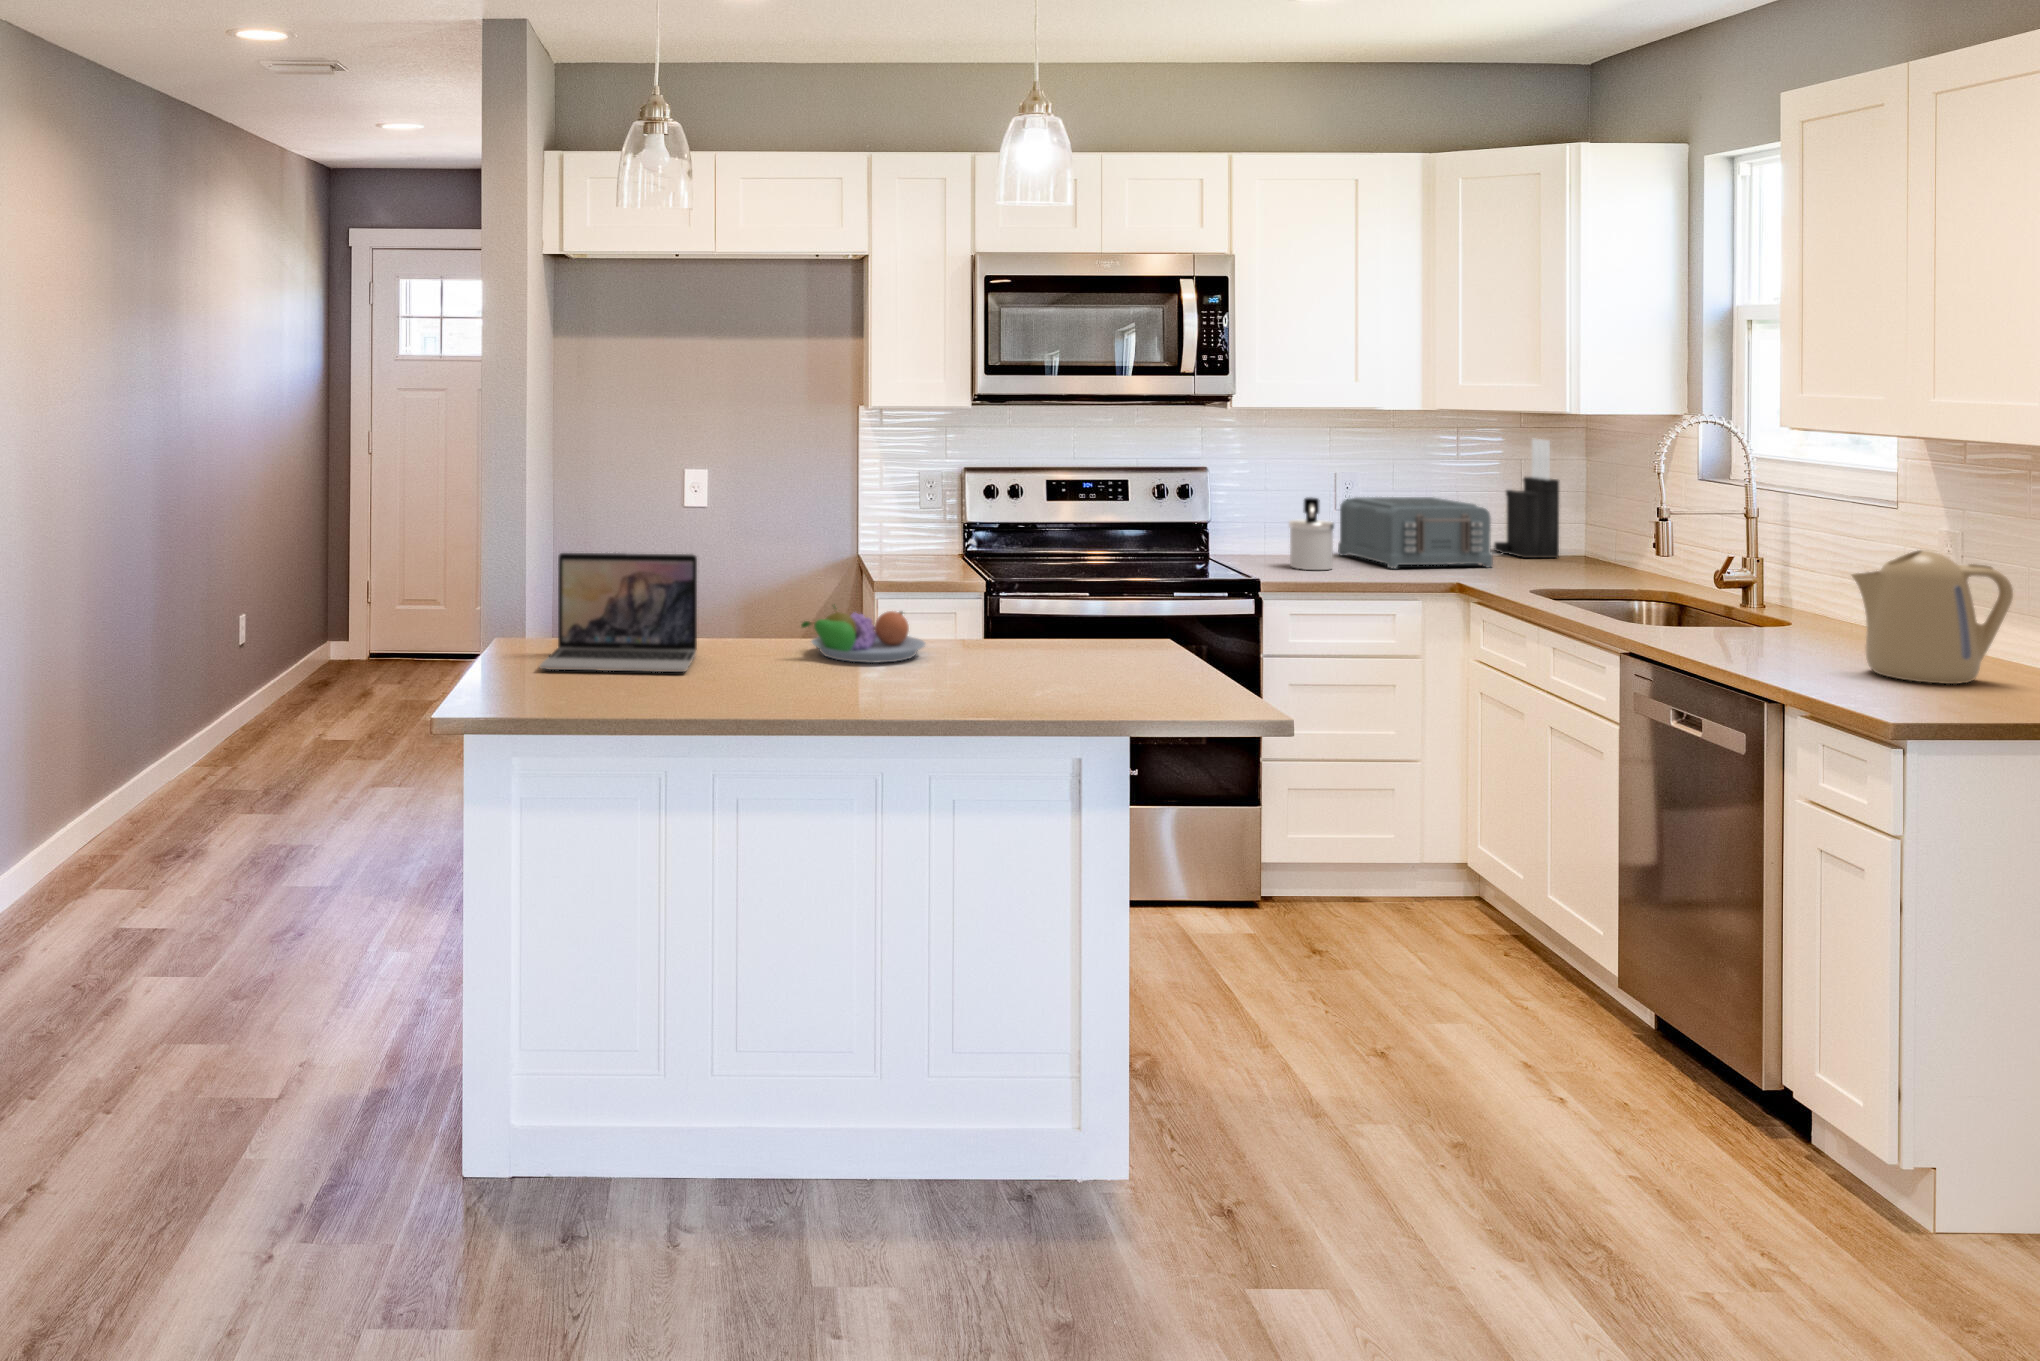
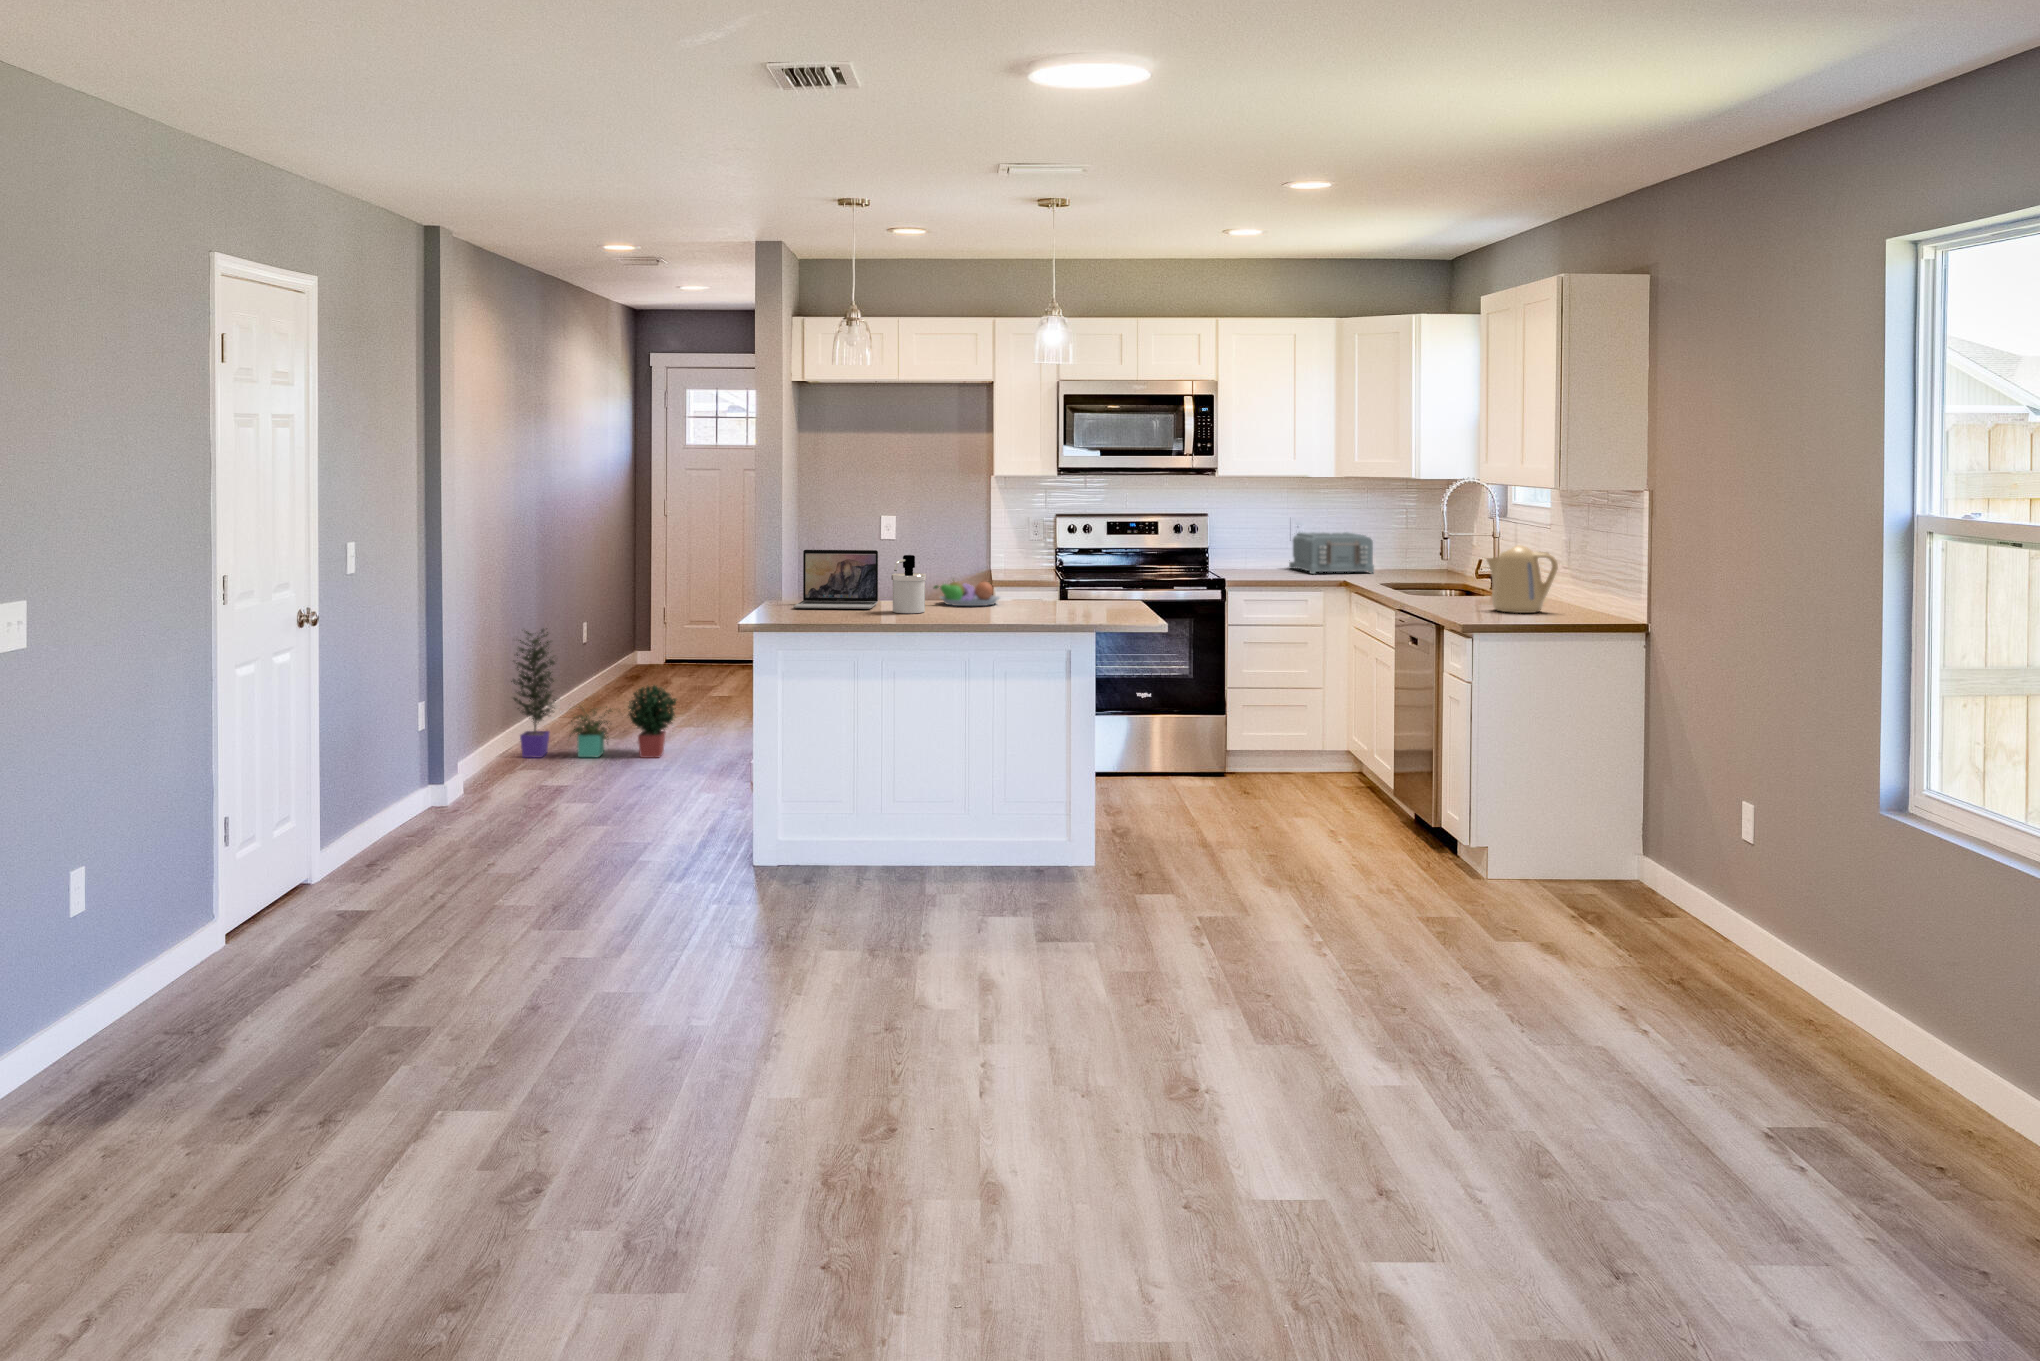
knife block: present [1494,439,1559,558] -> none [1389,496,1422,569]
soap dispenser: present [1289,497,1334,570] -> present [891,555,926,613]
potted plant: none [86,650,357,861] -> present [511,628,676,758]

